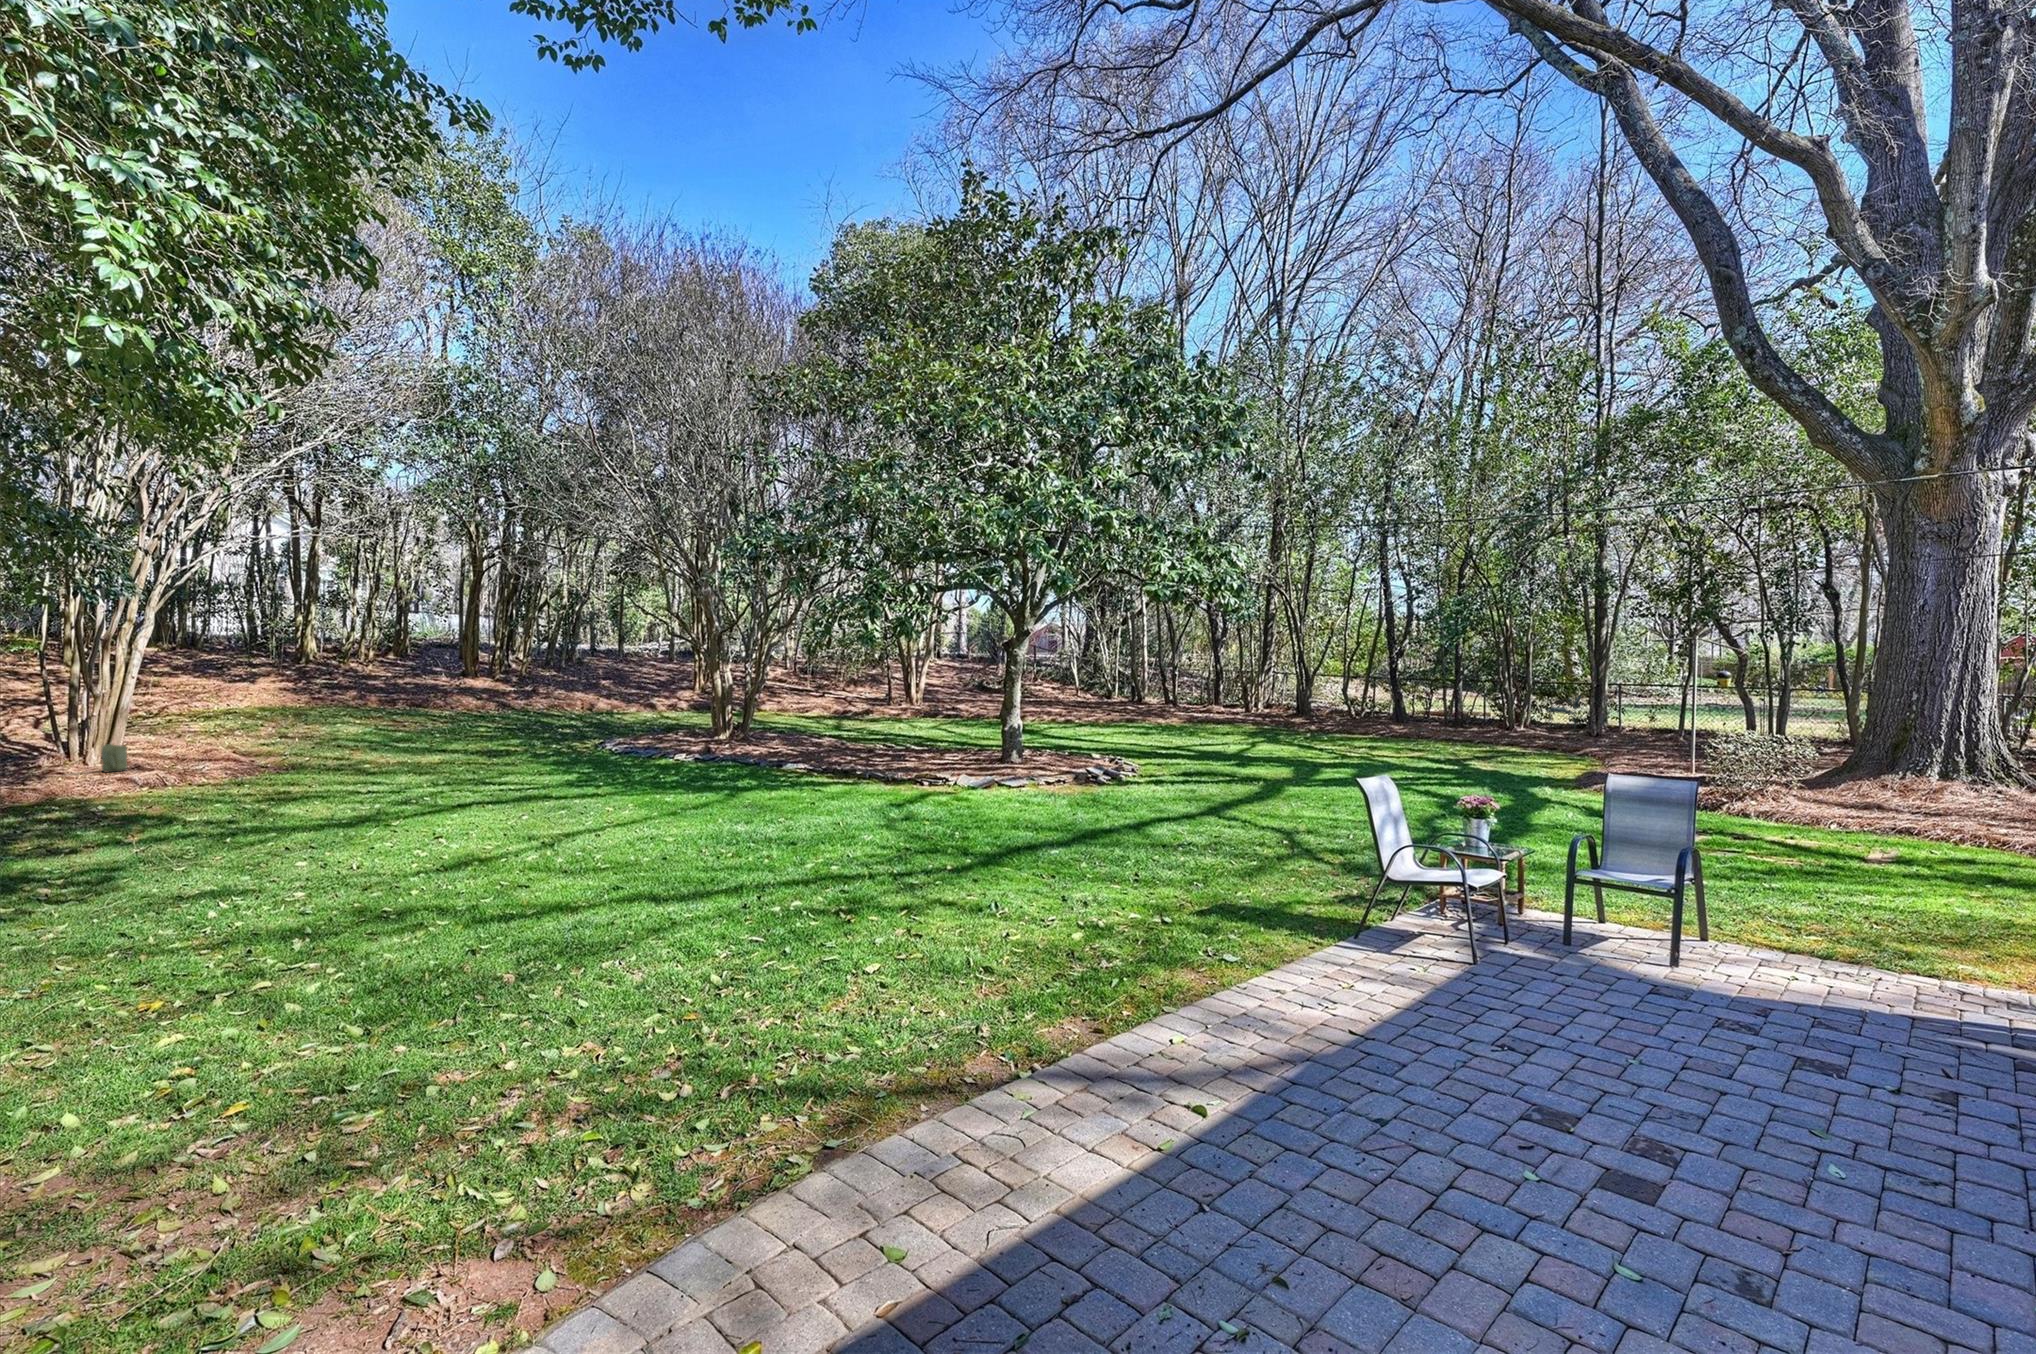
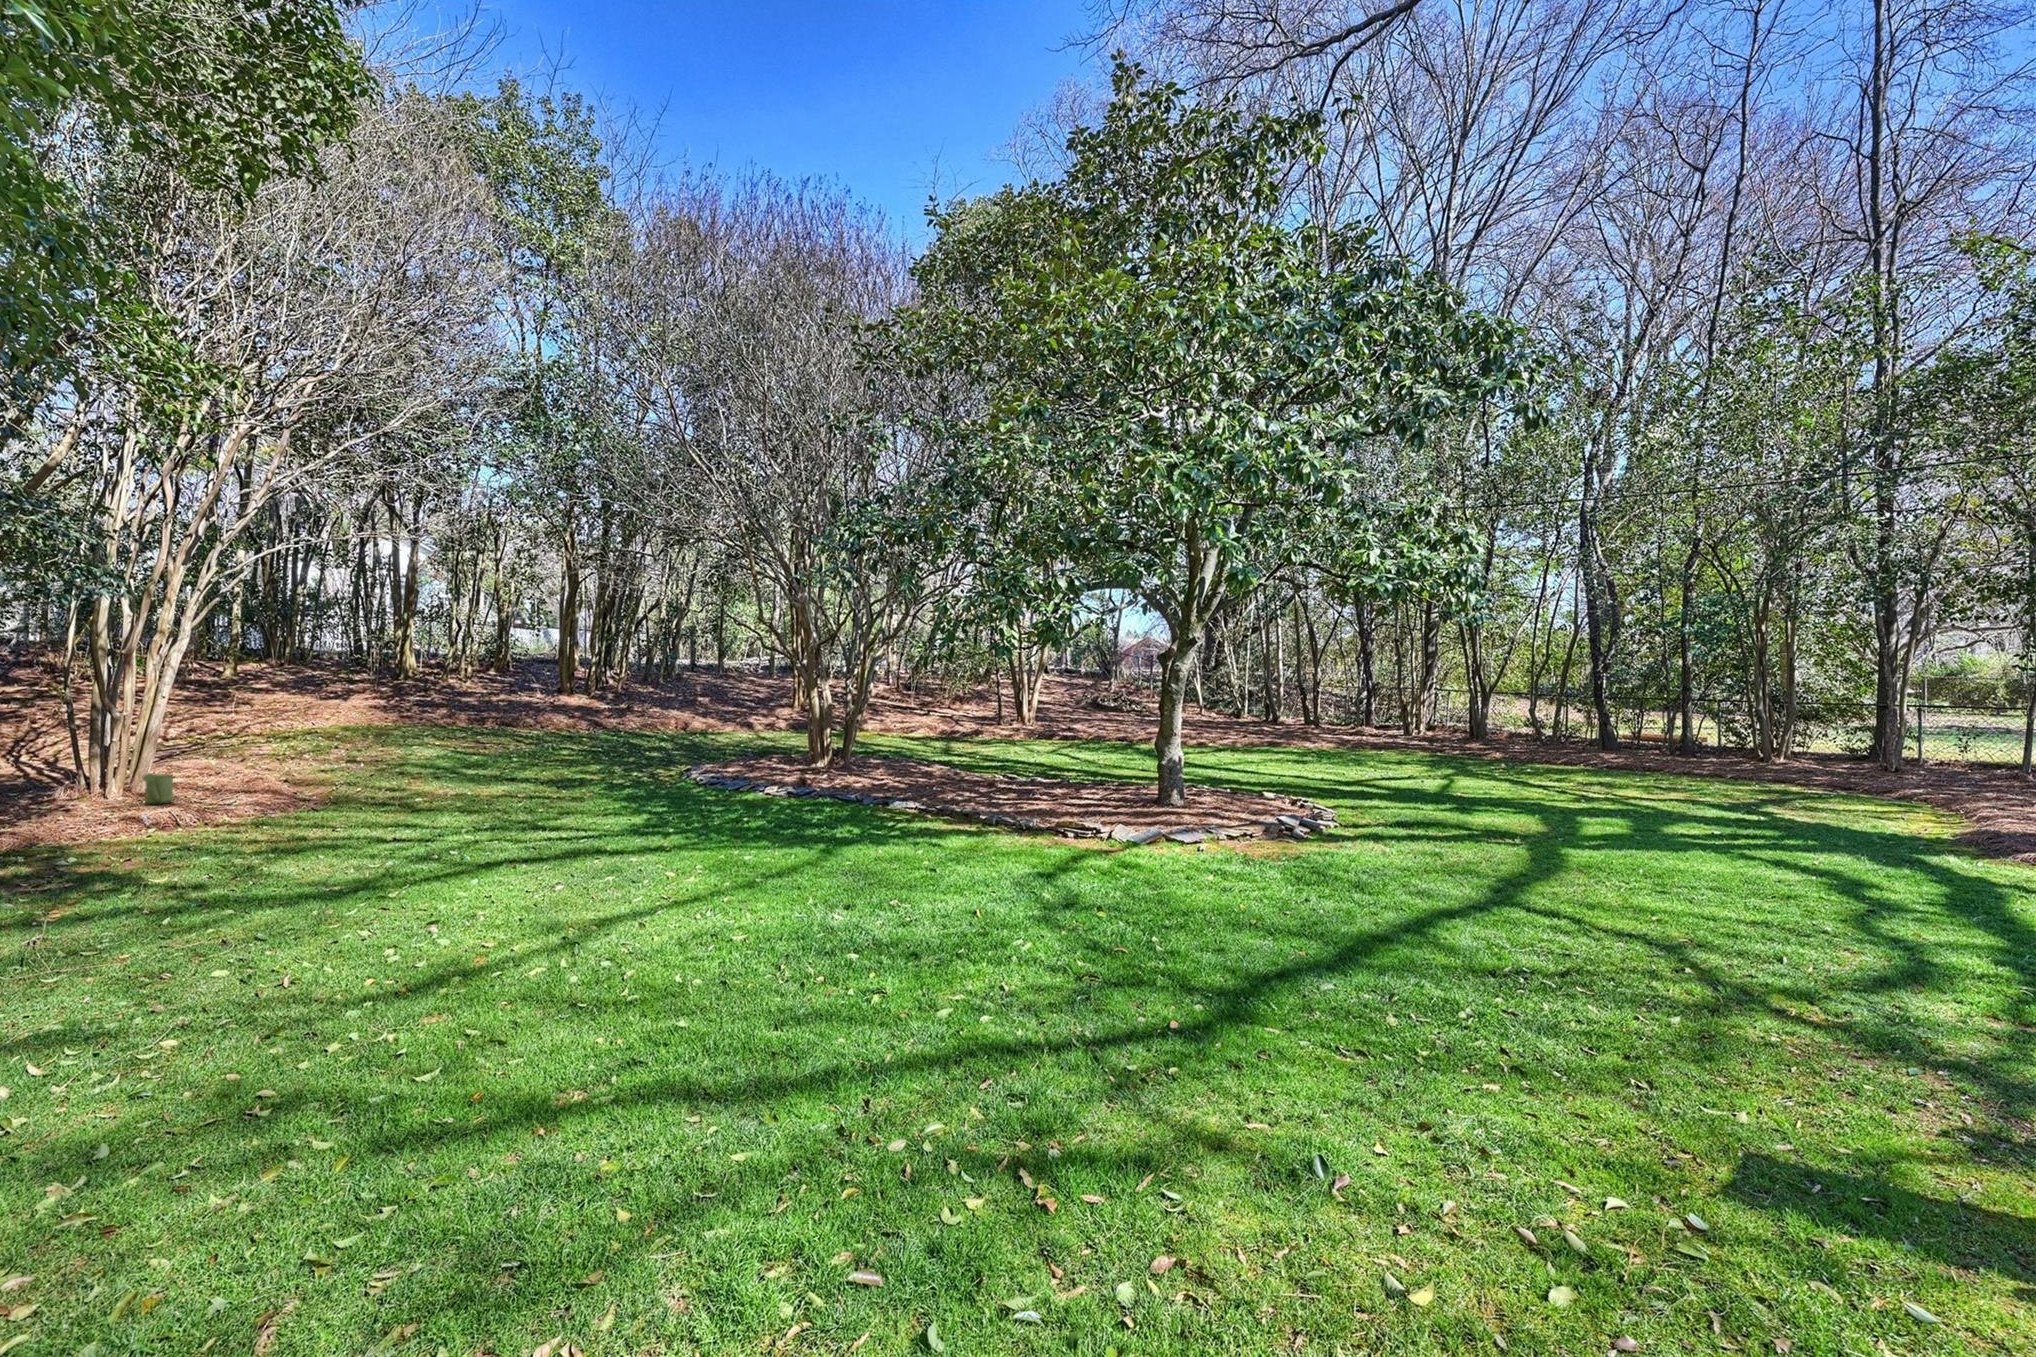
chair: present [1548,697,1580,730] -> none [1828,720,1880,767]

